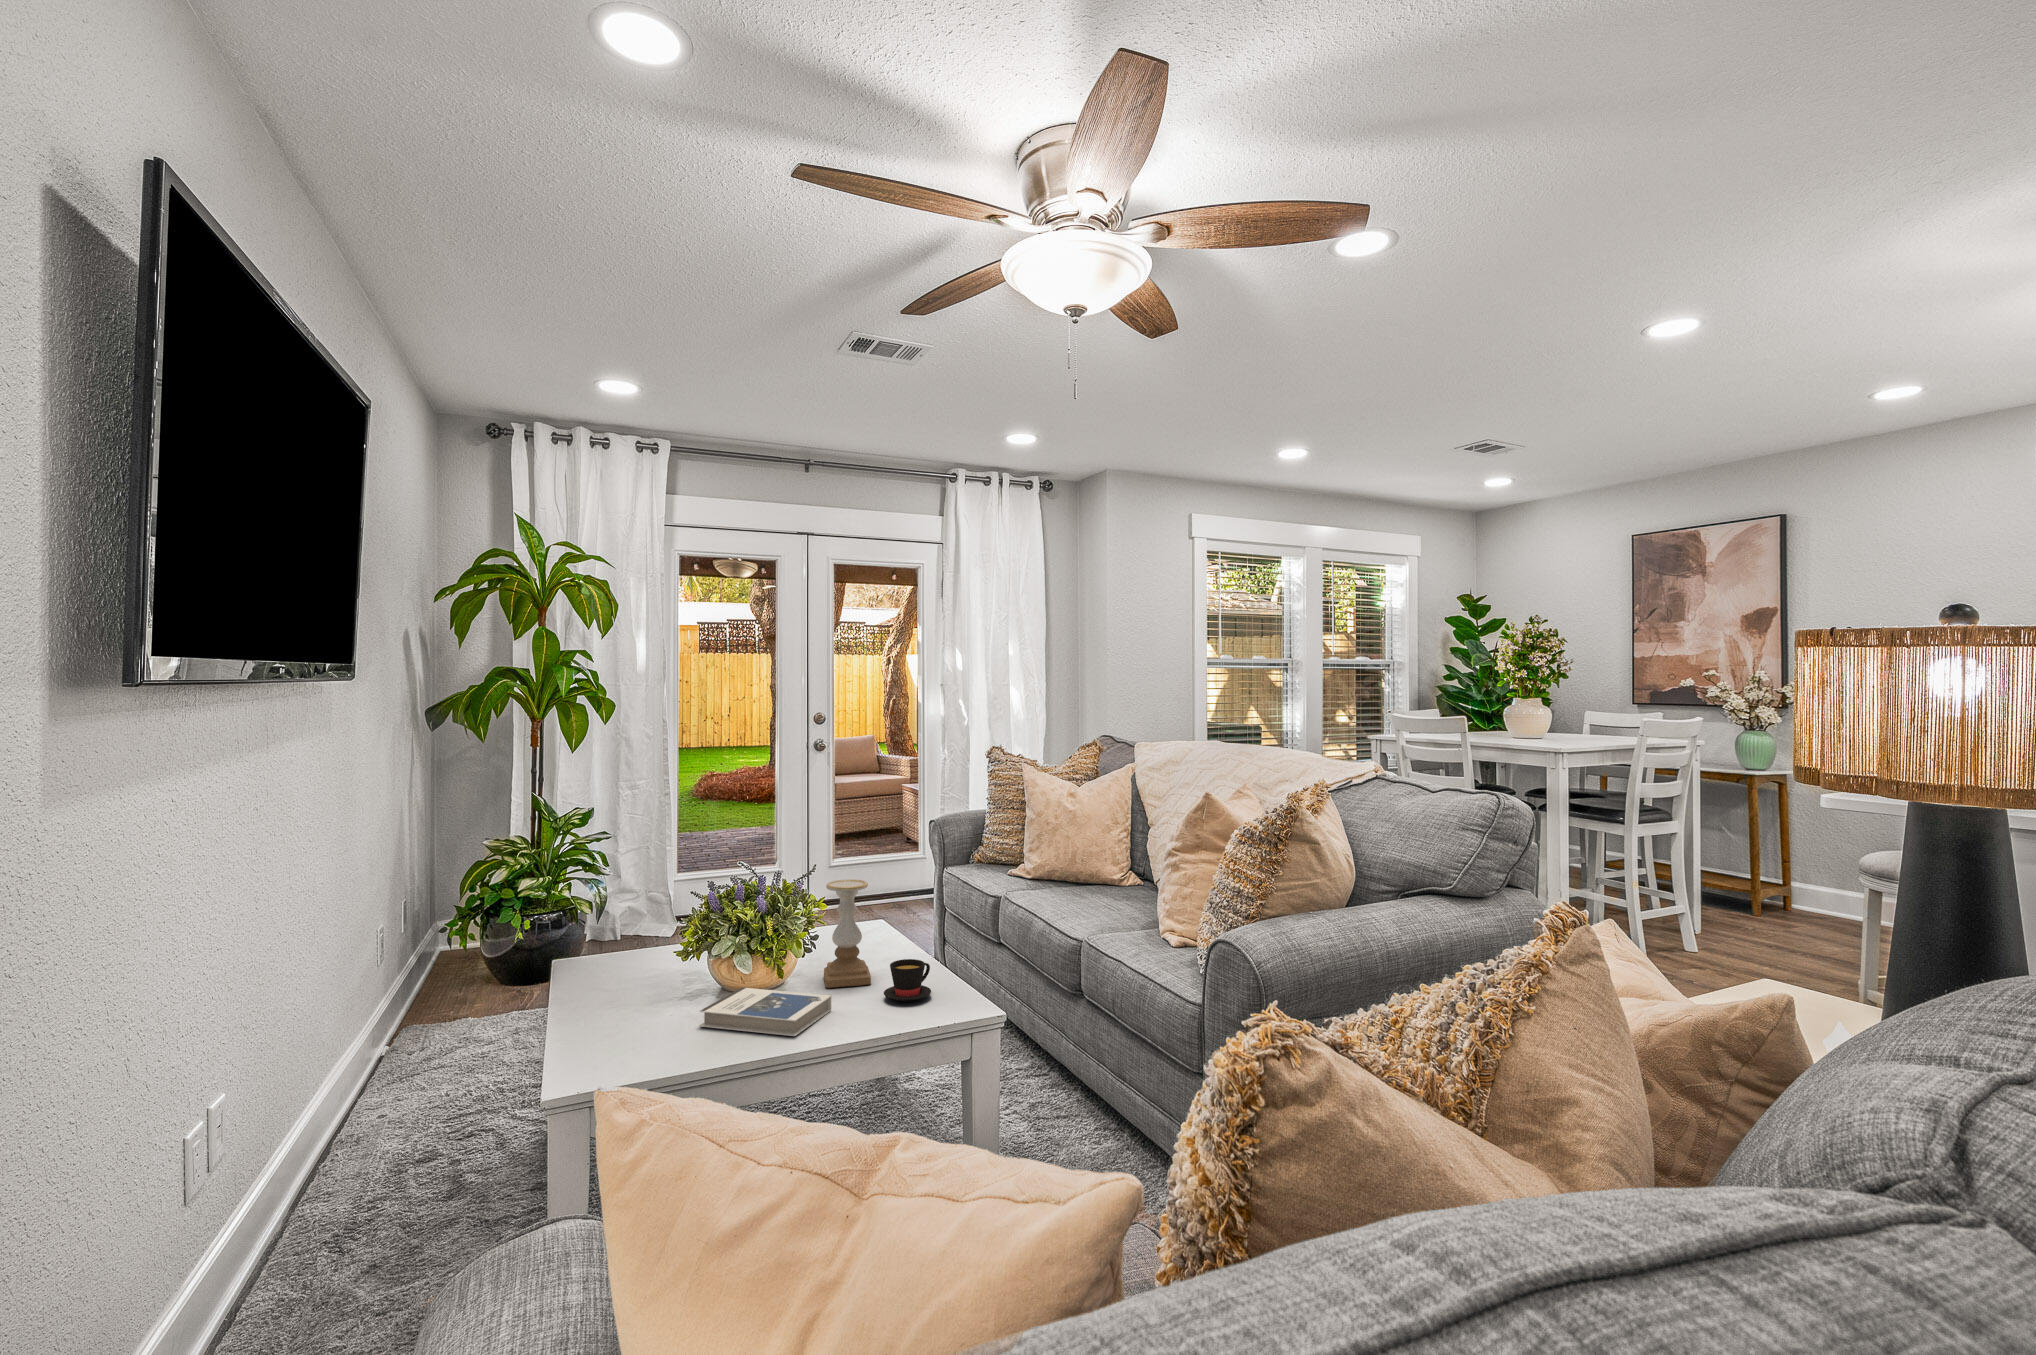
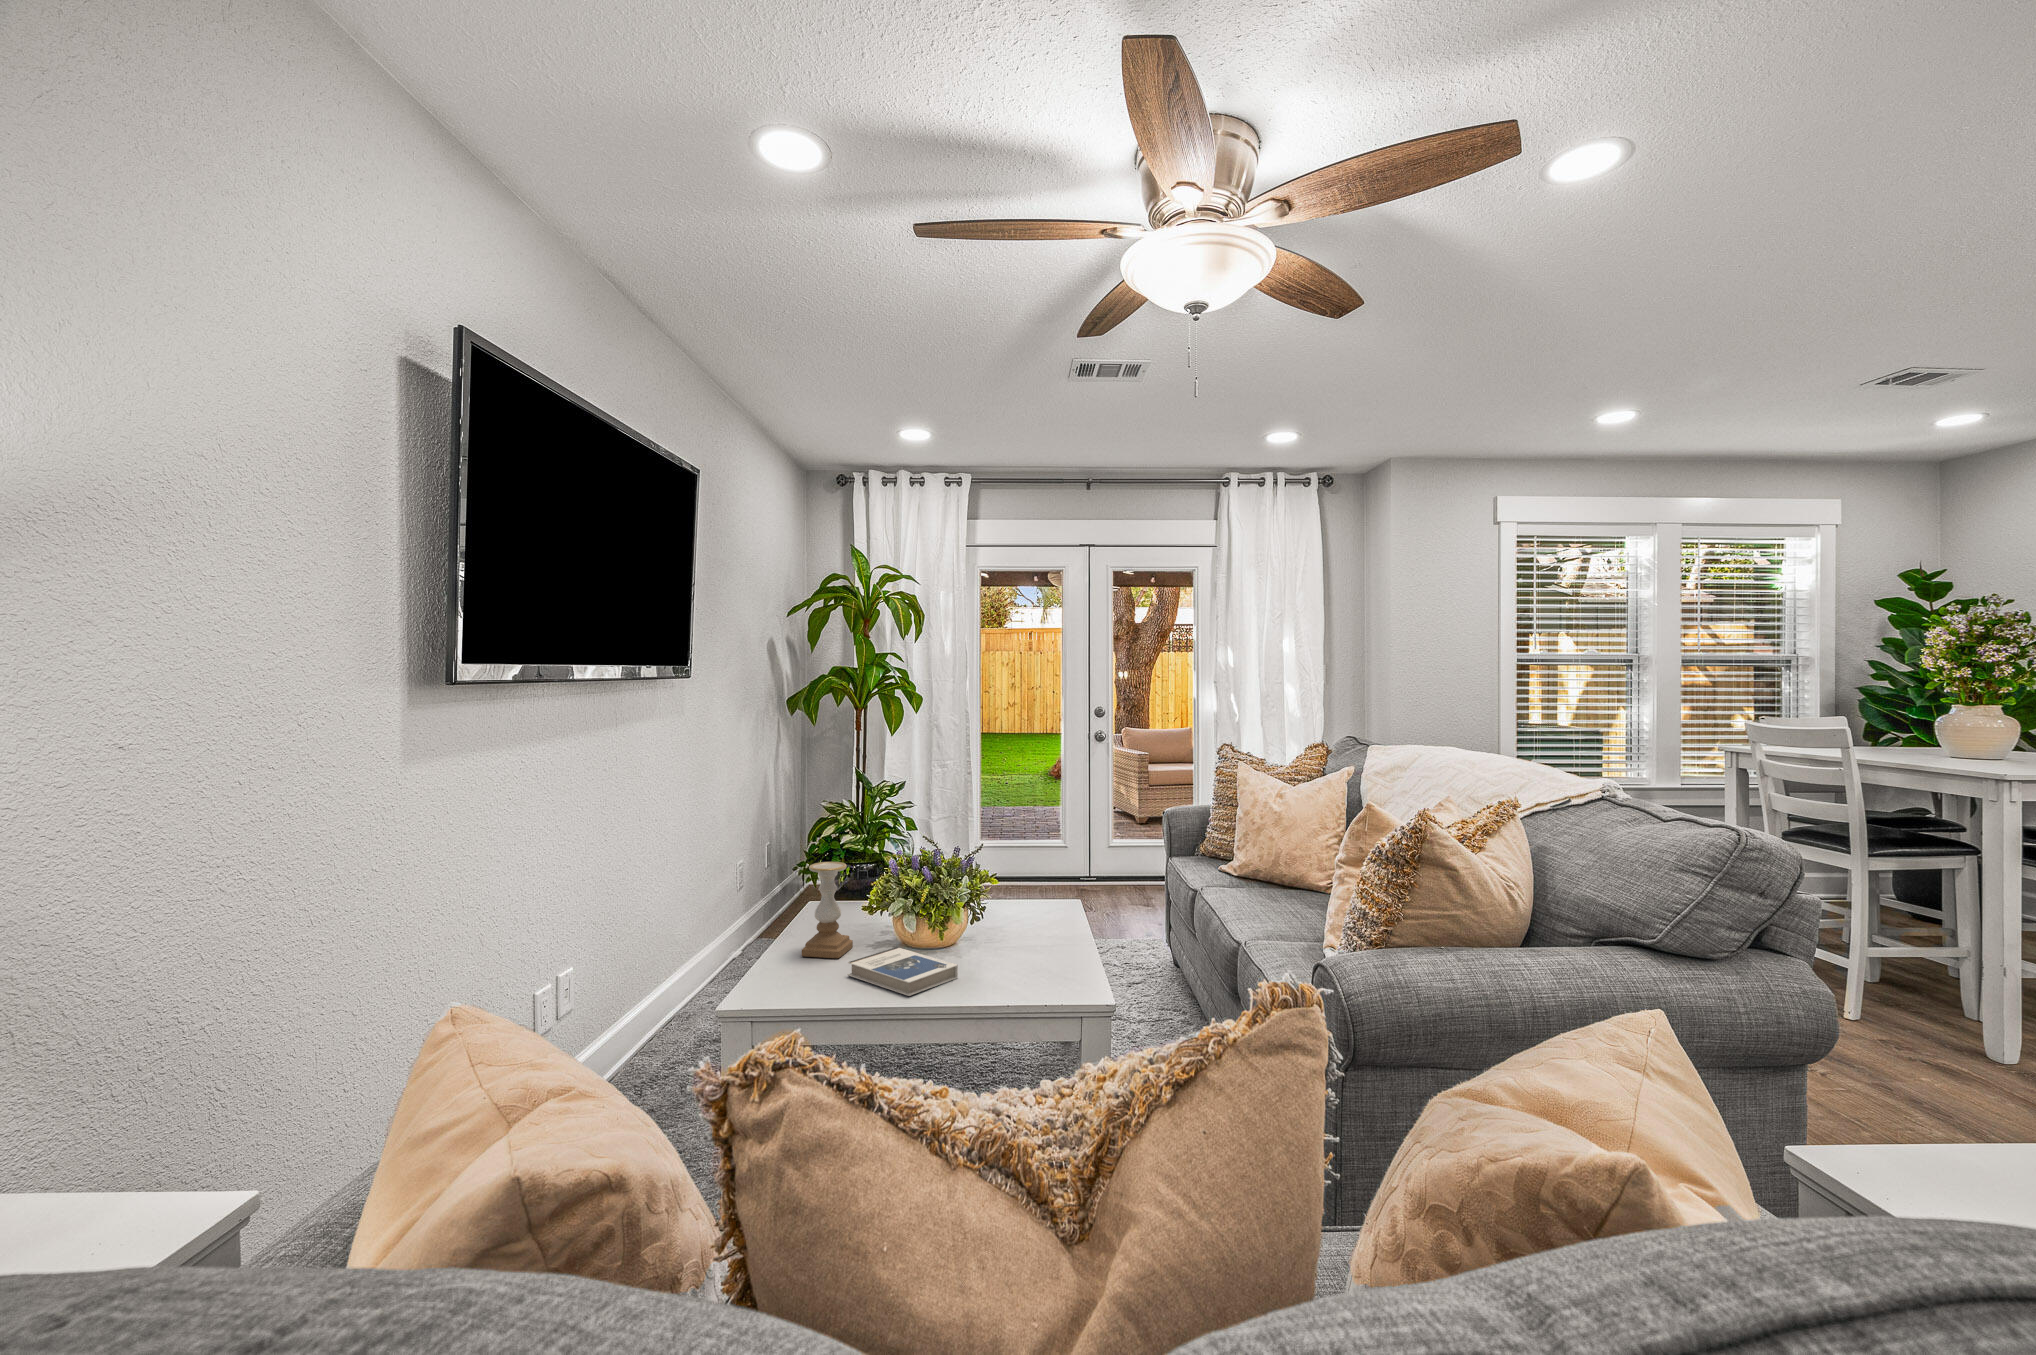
candle holder: present [824,879,871,988] -> present [802,862,853,958]
teacup: present [884,959,931,1002] -> none [1007,941,1053,980]

